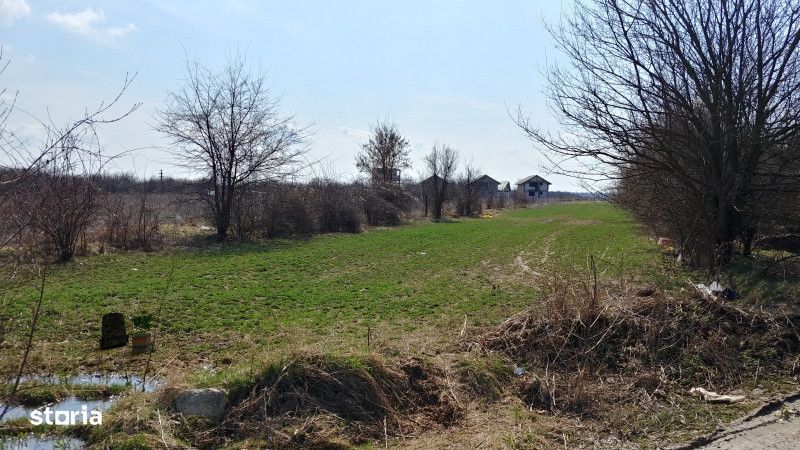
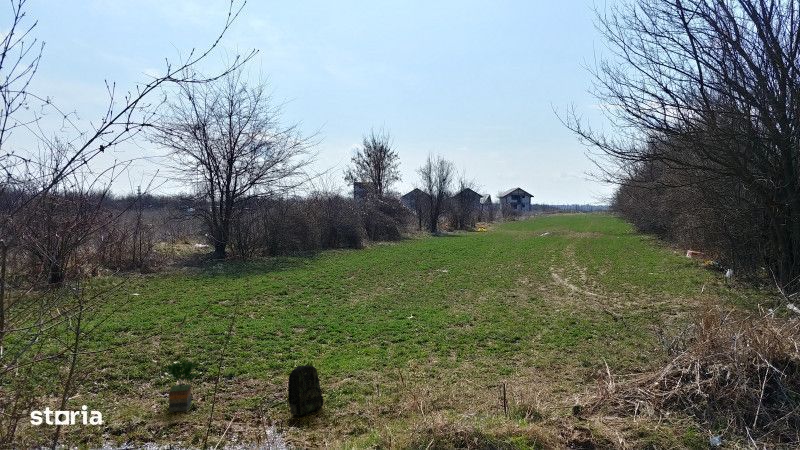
backpack: present [99,312,129,348] -> present [288,365,323,416]

